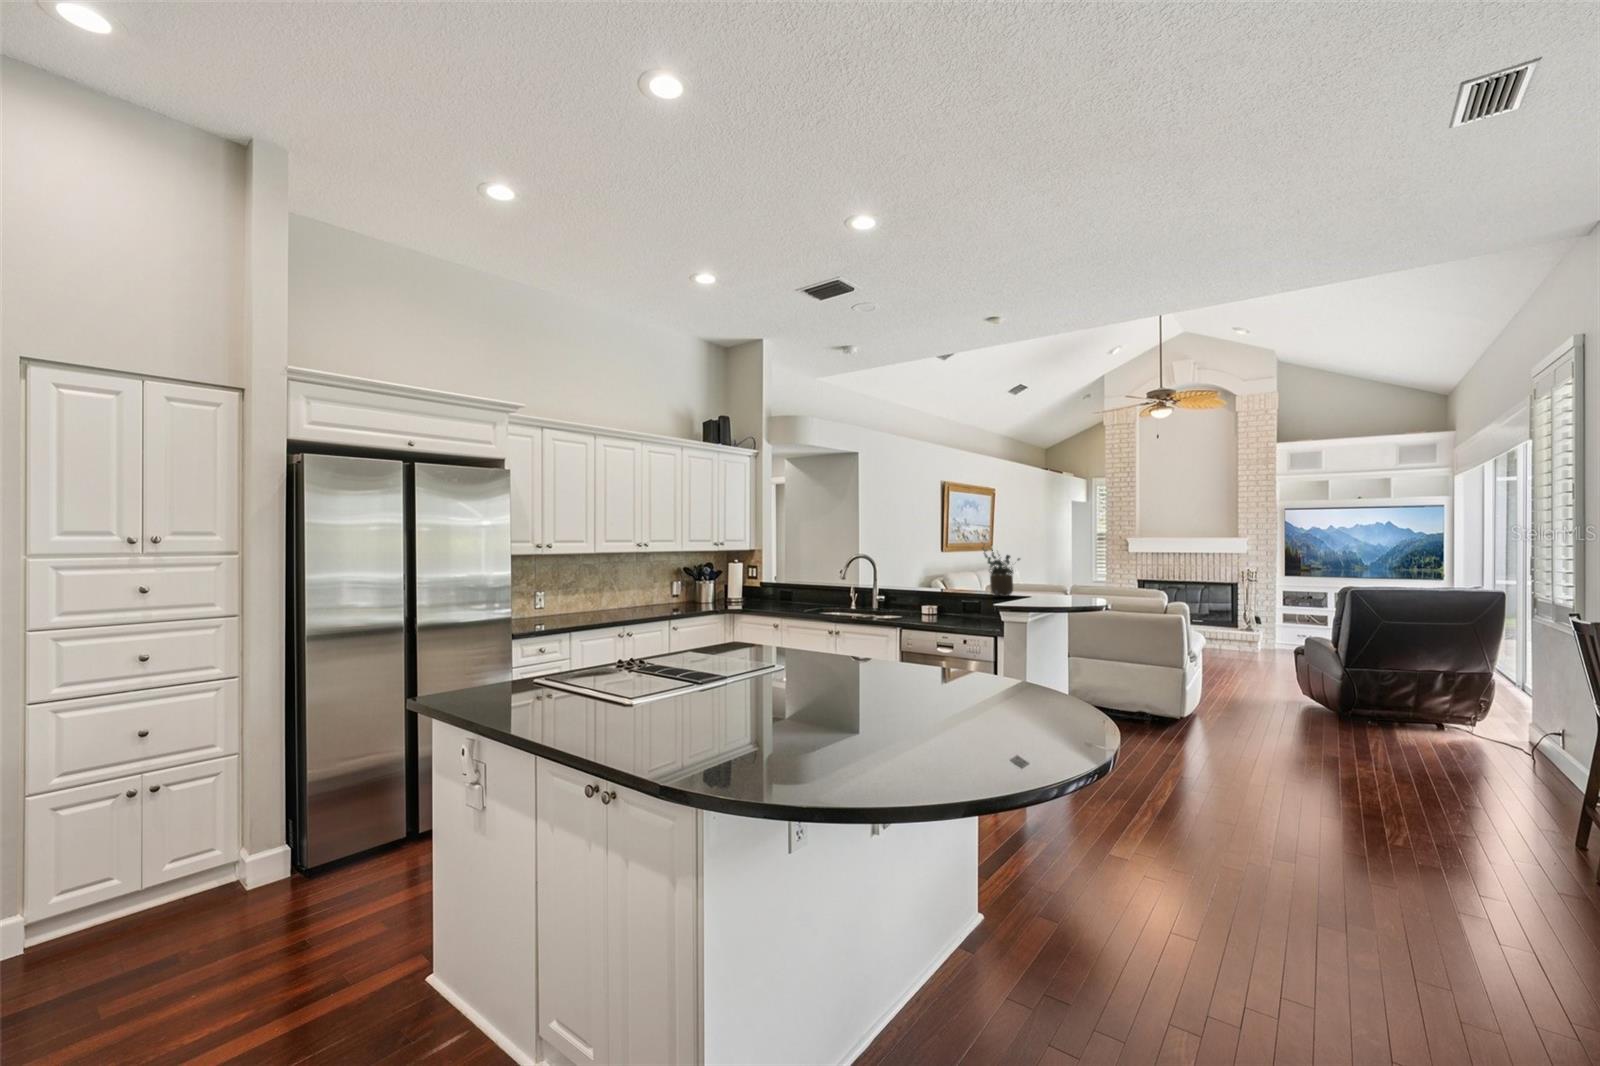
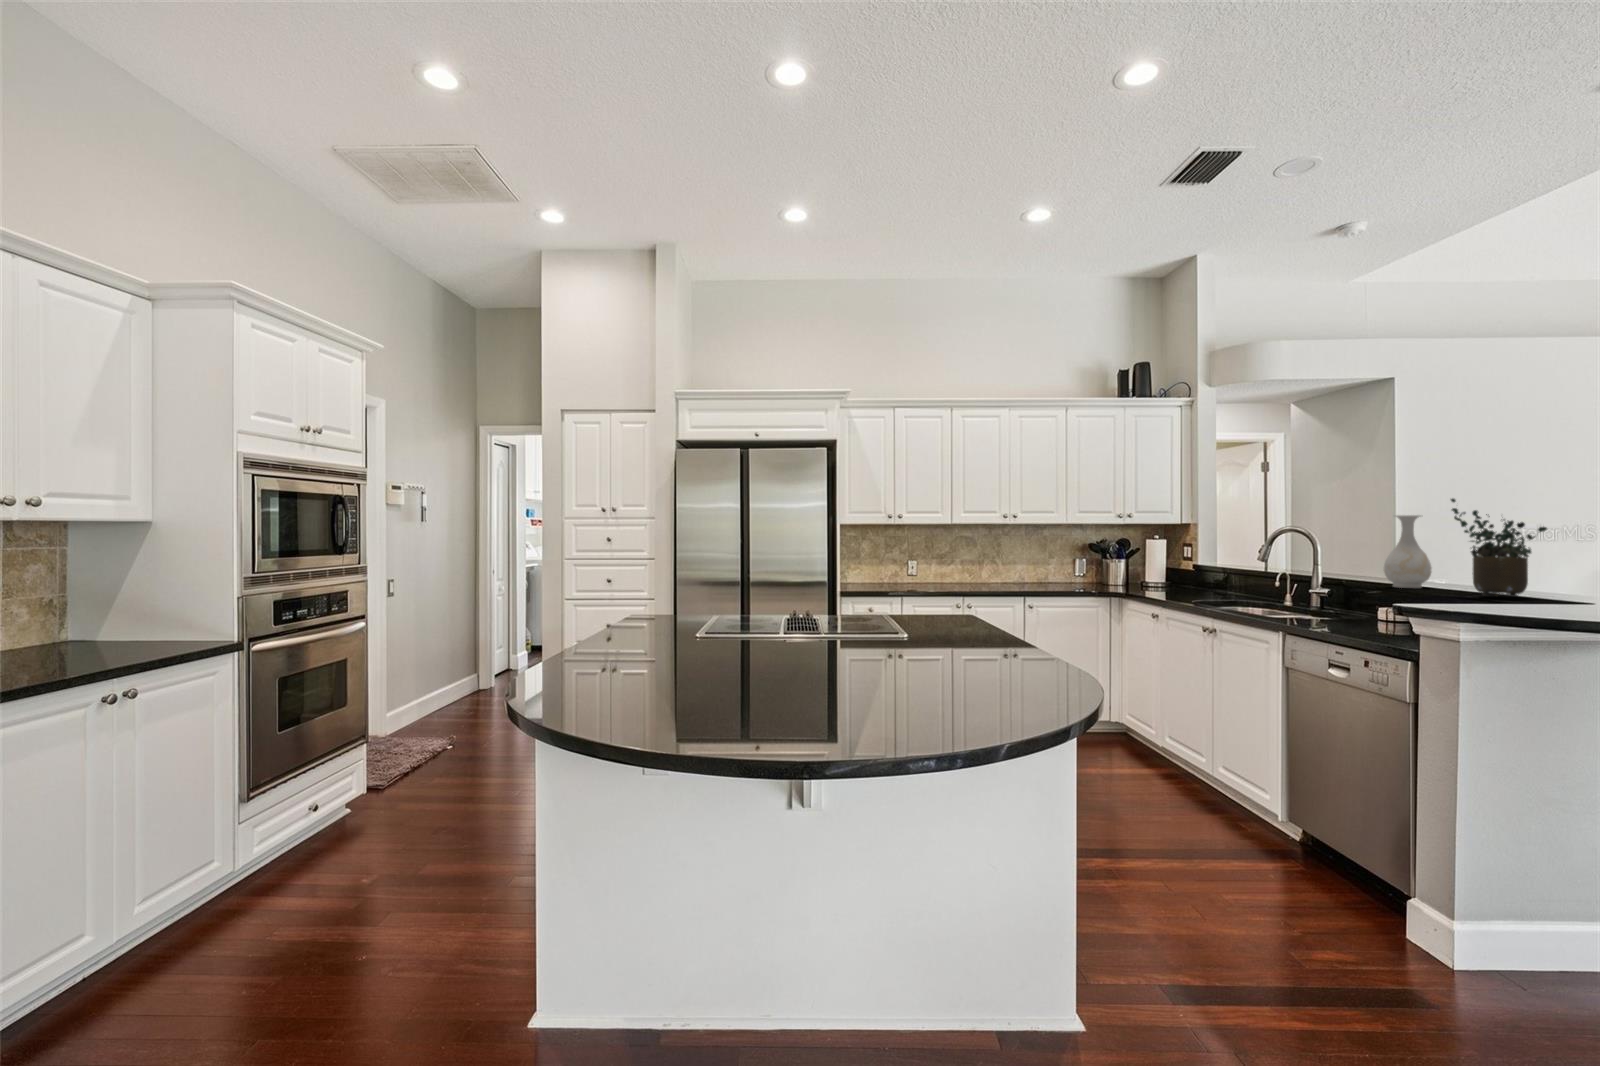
vase: none [927,549,949,594] -> present [1384,515,1431,588]

